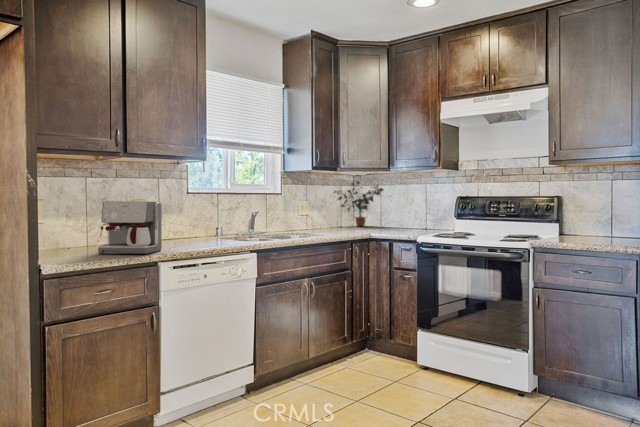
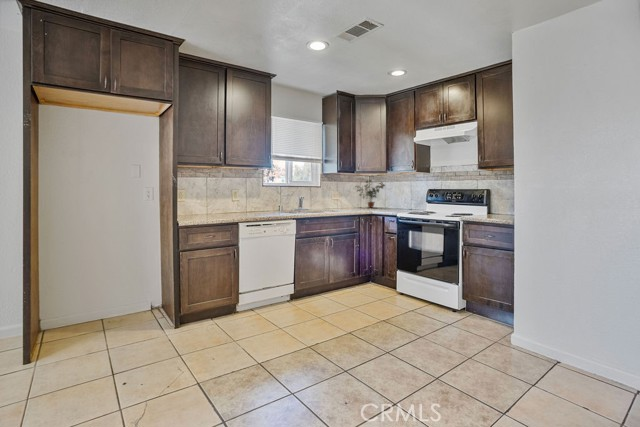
coffee maker: present [98,201,162,254] -> none [208,190,243,218]

